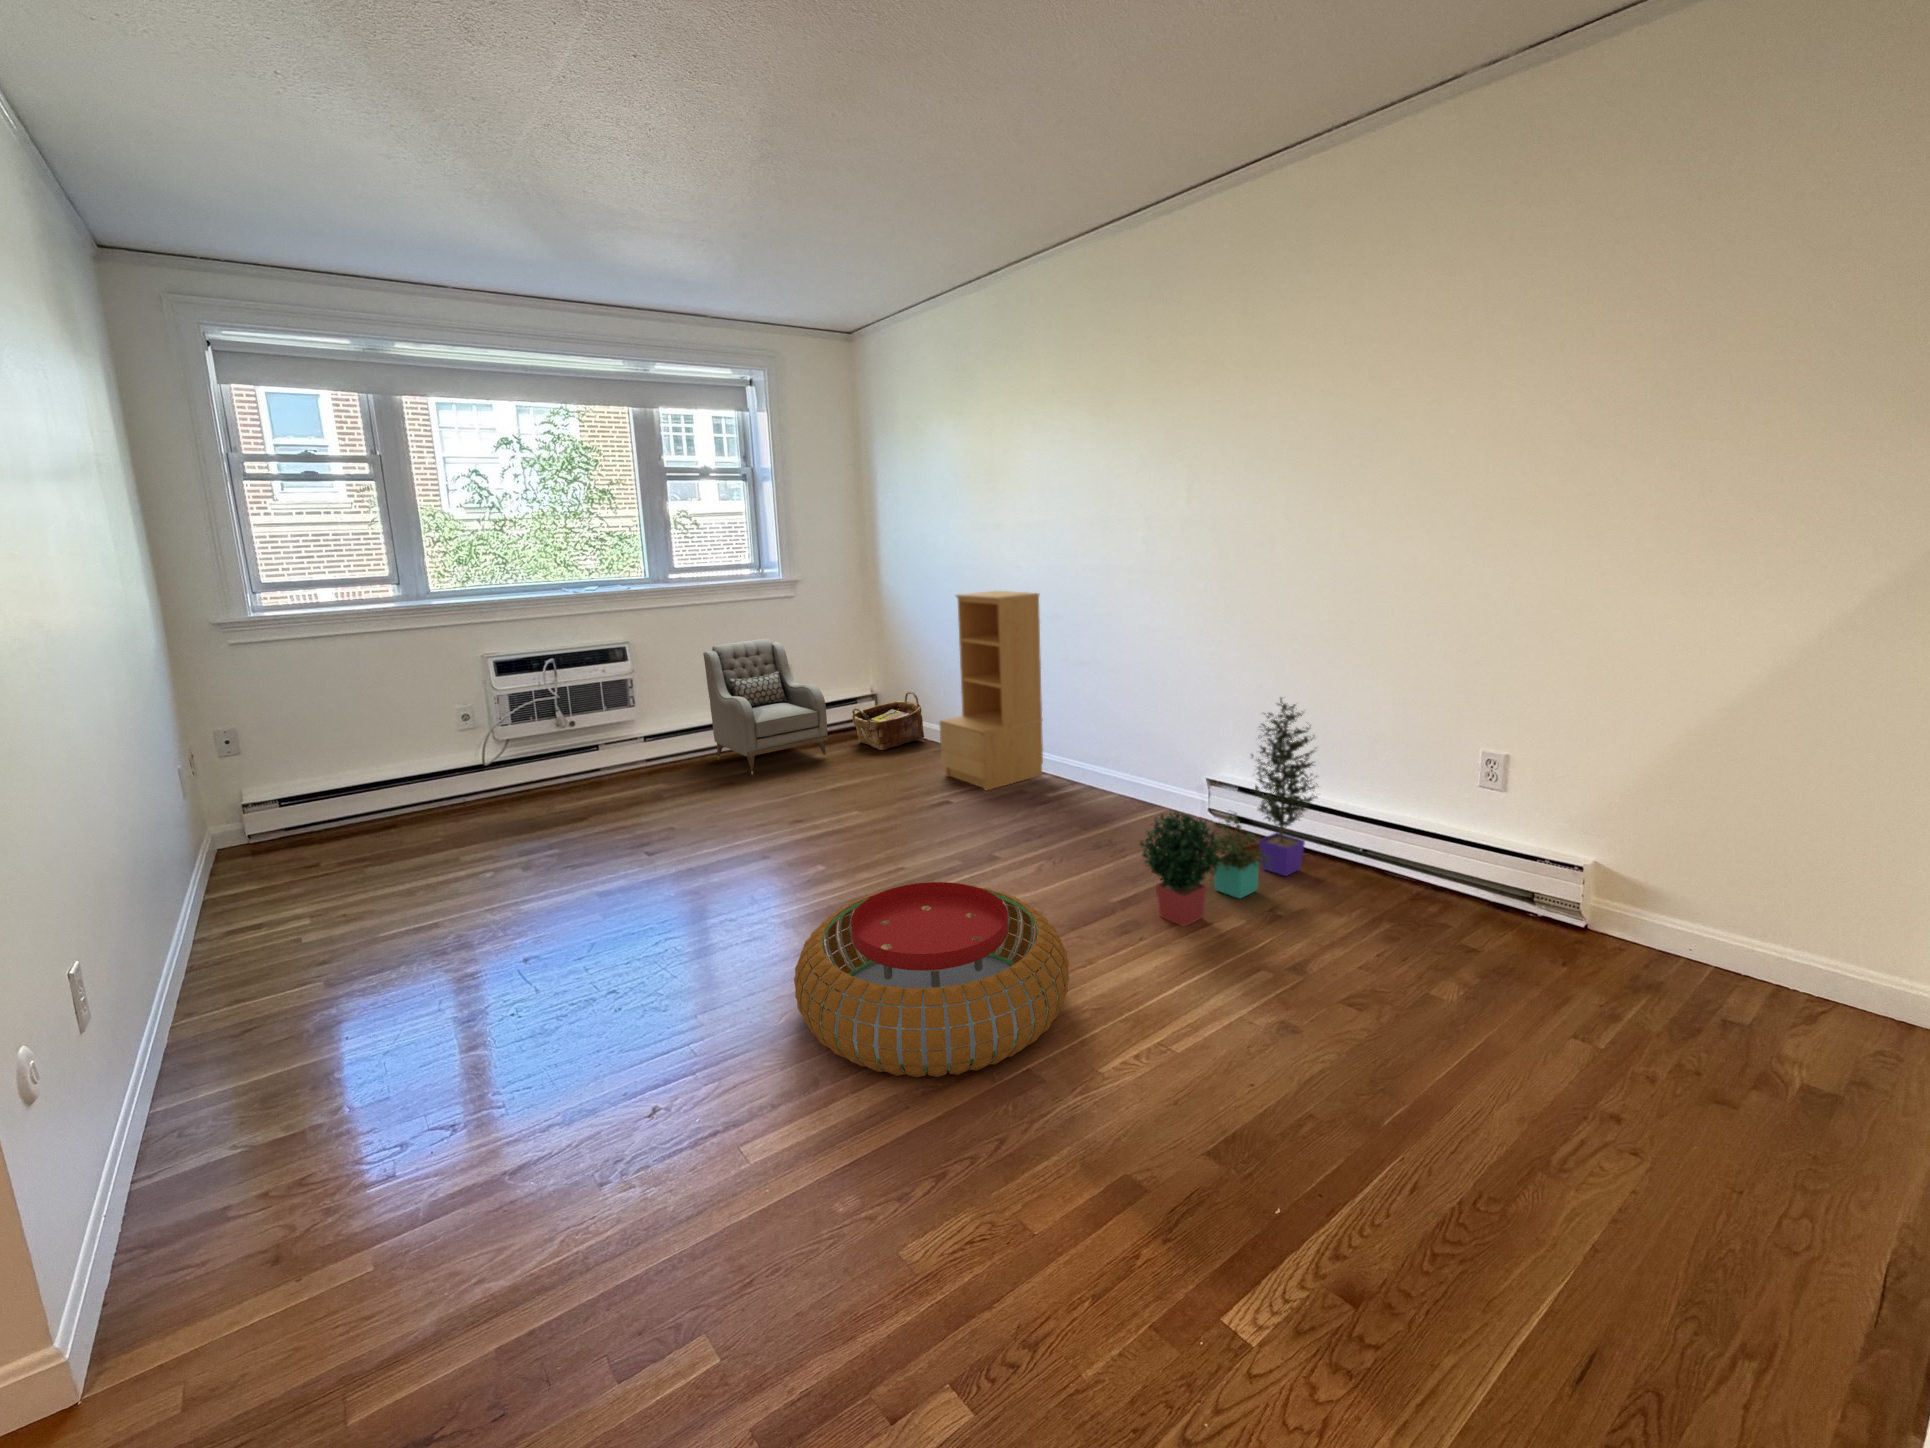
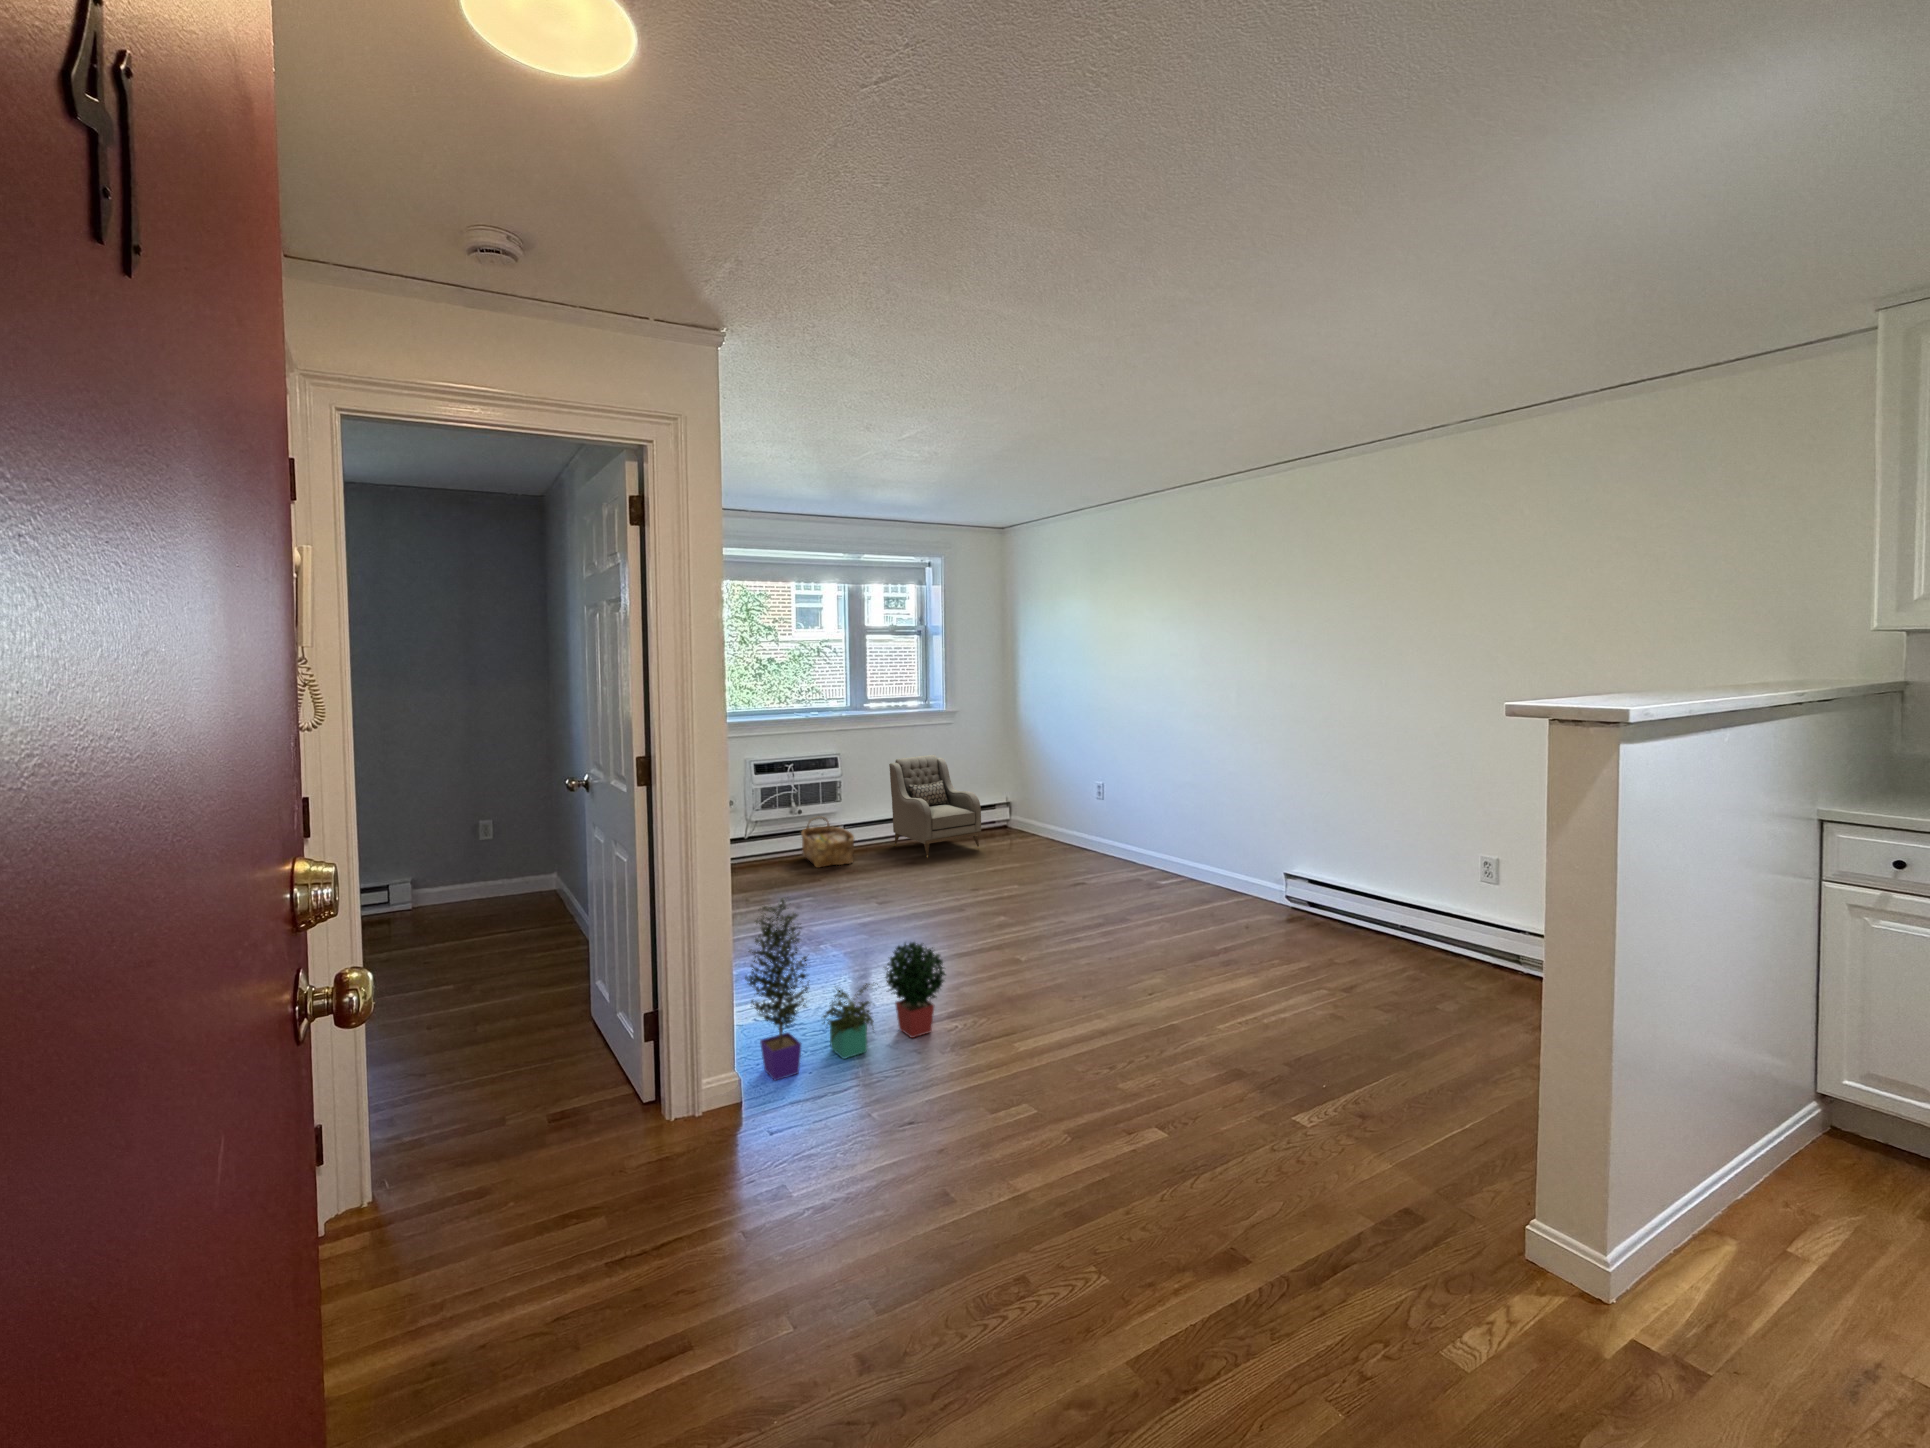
bookshelf: present [939,591,1043,790] -> none [1074,726,1154,878]
woven basket: present [852,691,924,750] -> present [801,816,854,868]
potted plant: present [1139,698,1318,926] -> present [745,898,945,1080]
pouf: present [794,882,1069,1077] -> none [1025,919,1197,1024]

